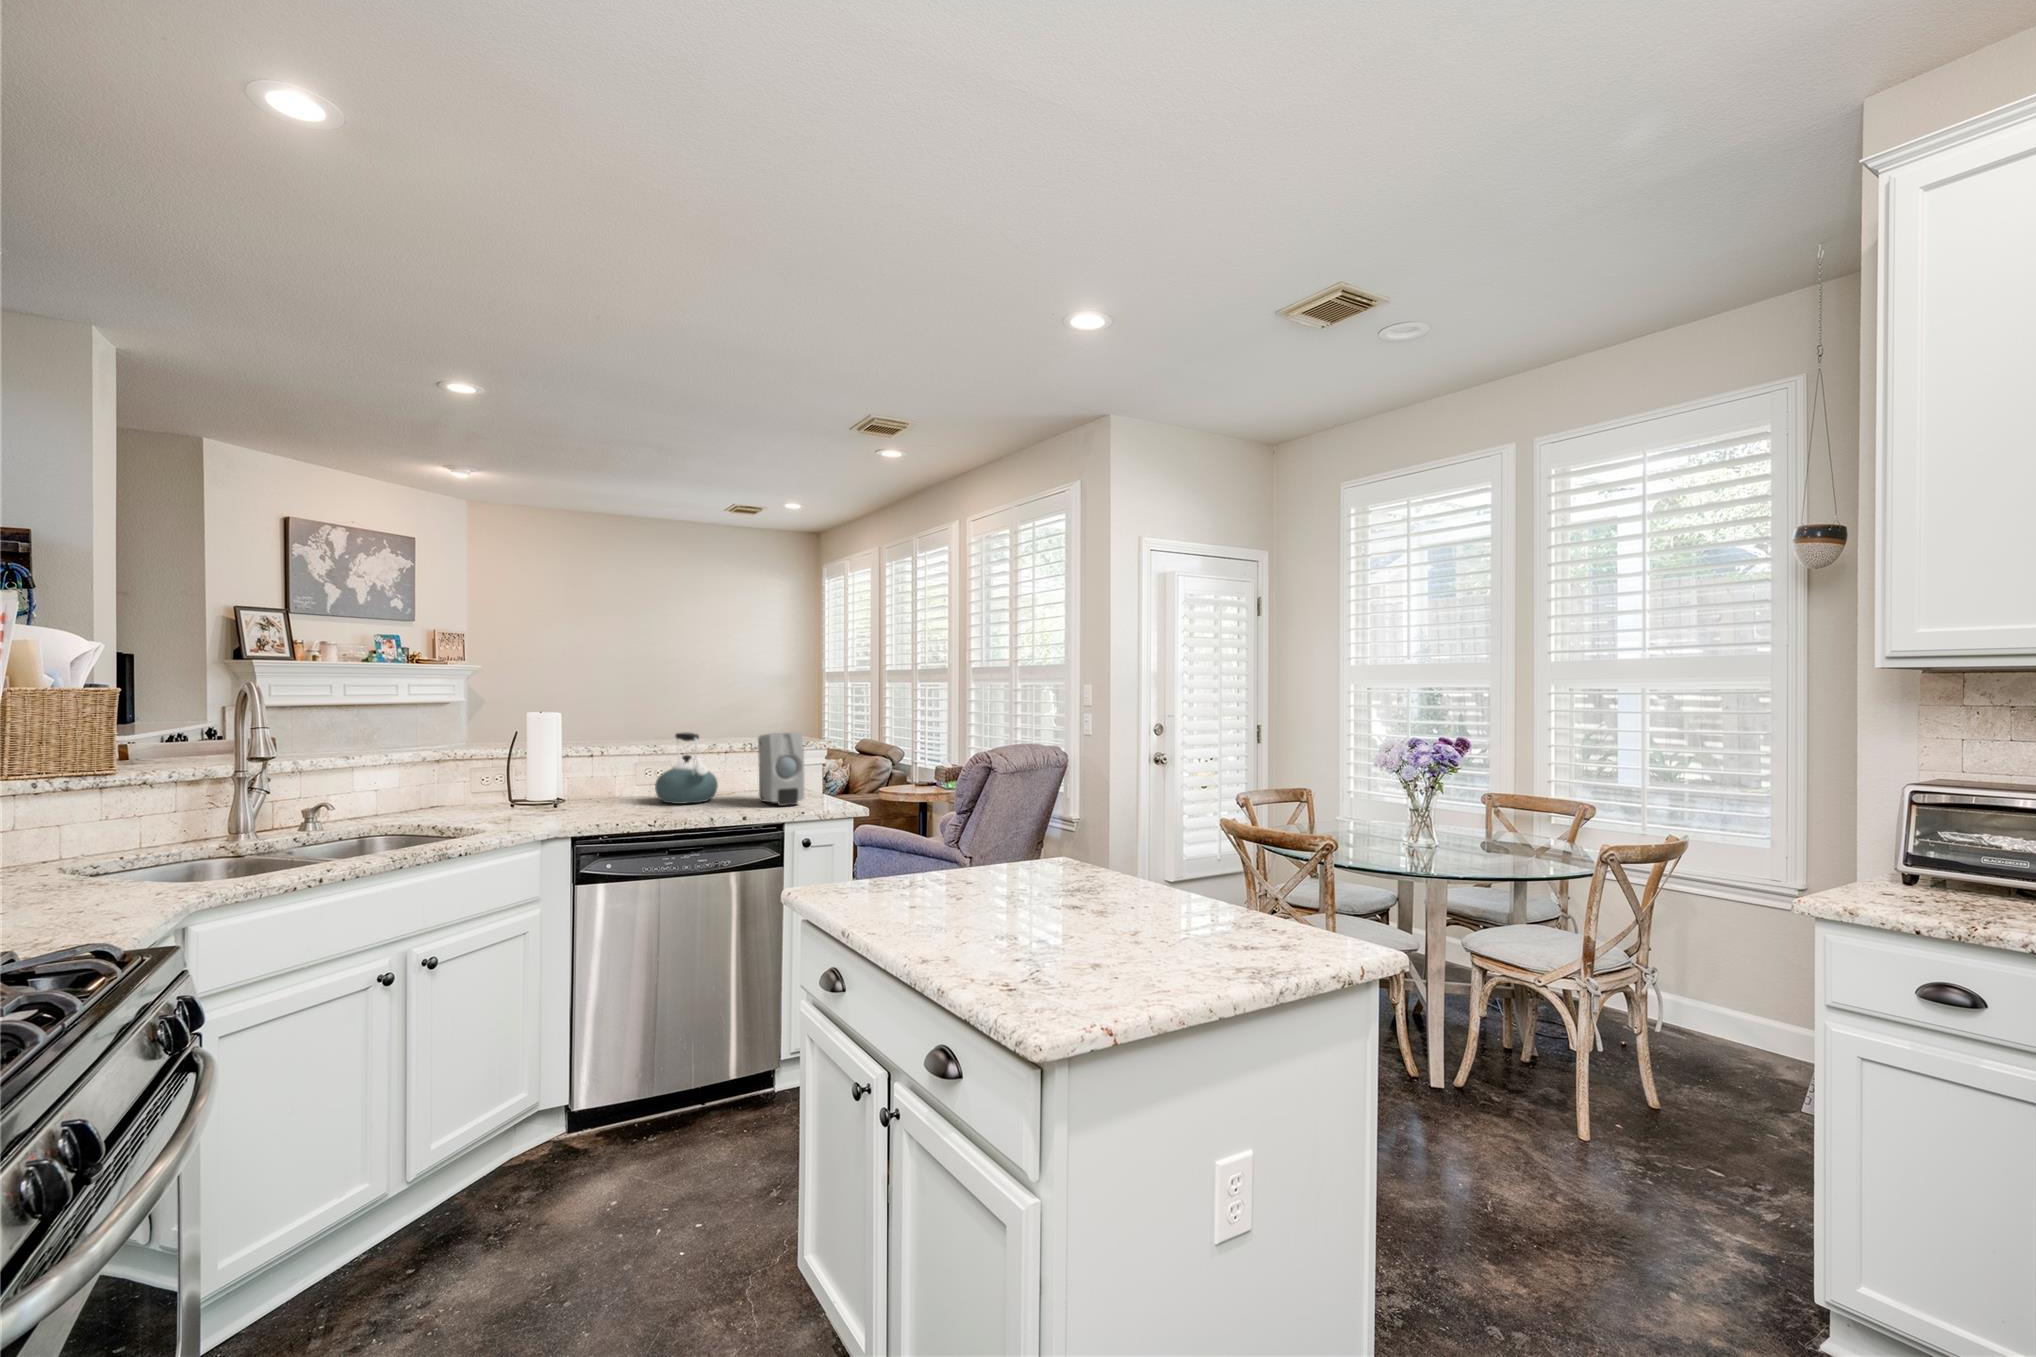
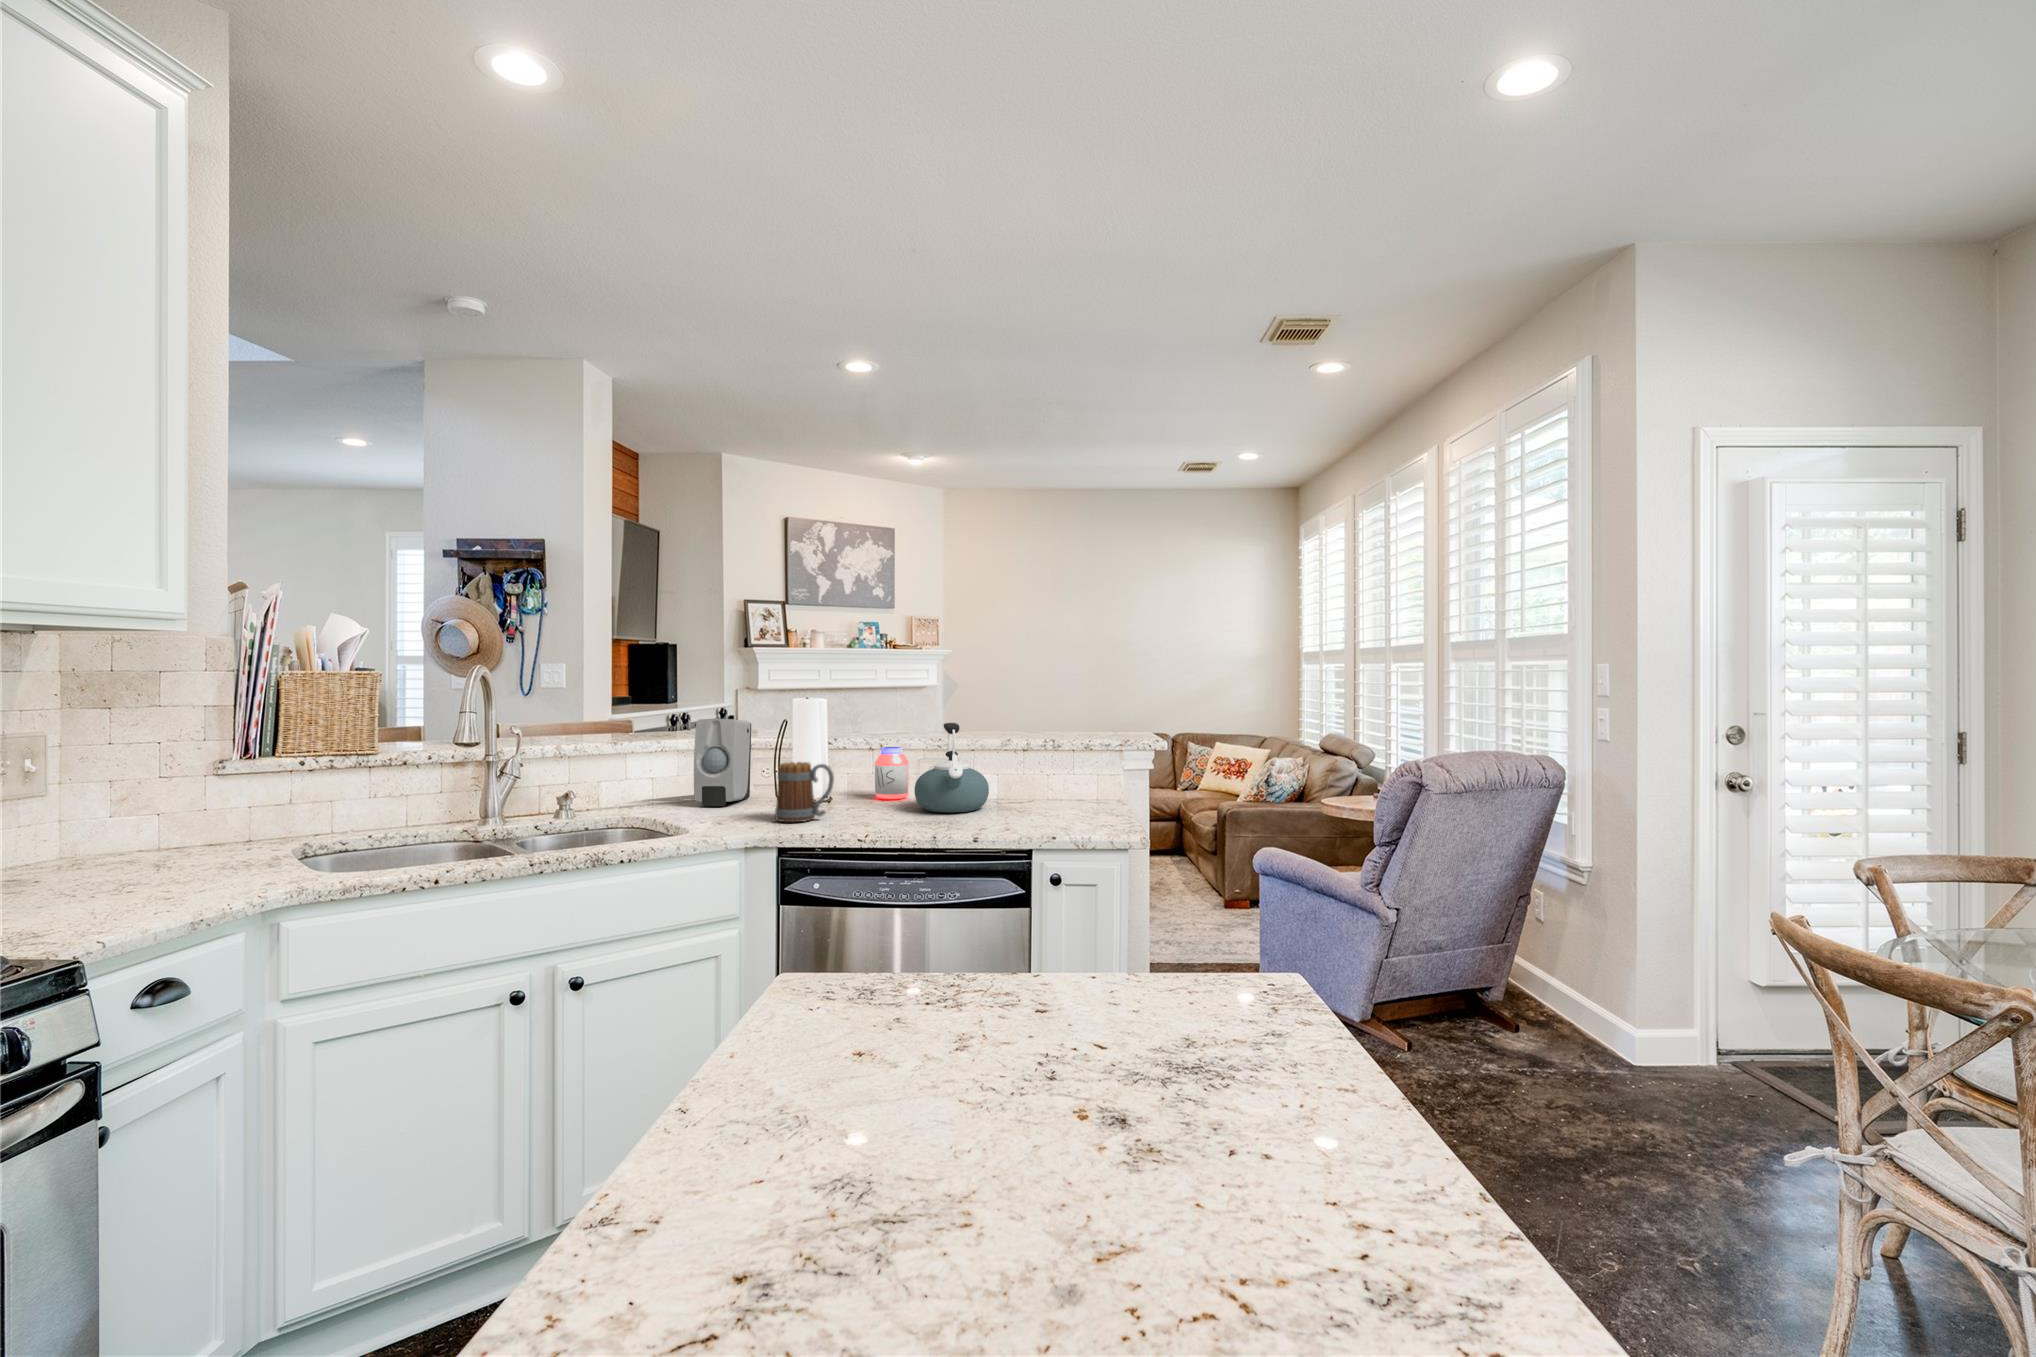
soap dispenser: present [758,732,804,806] -> present [694,719,751,806]
jar: none [602,755,632,798] -> present [875,747,909,799]
mug: none [545,768,600,818] -> present [775,762,834,822]

